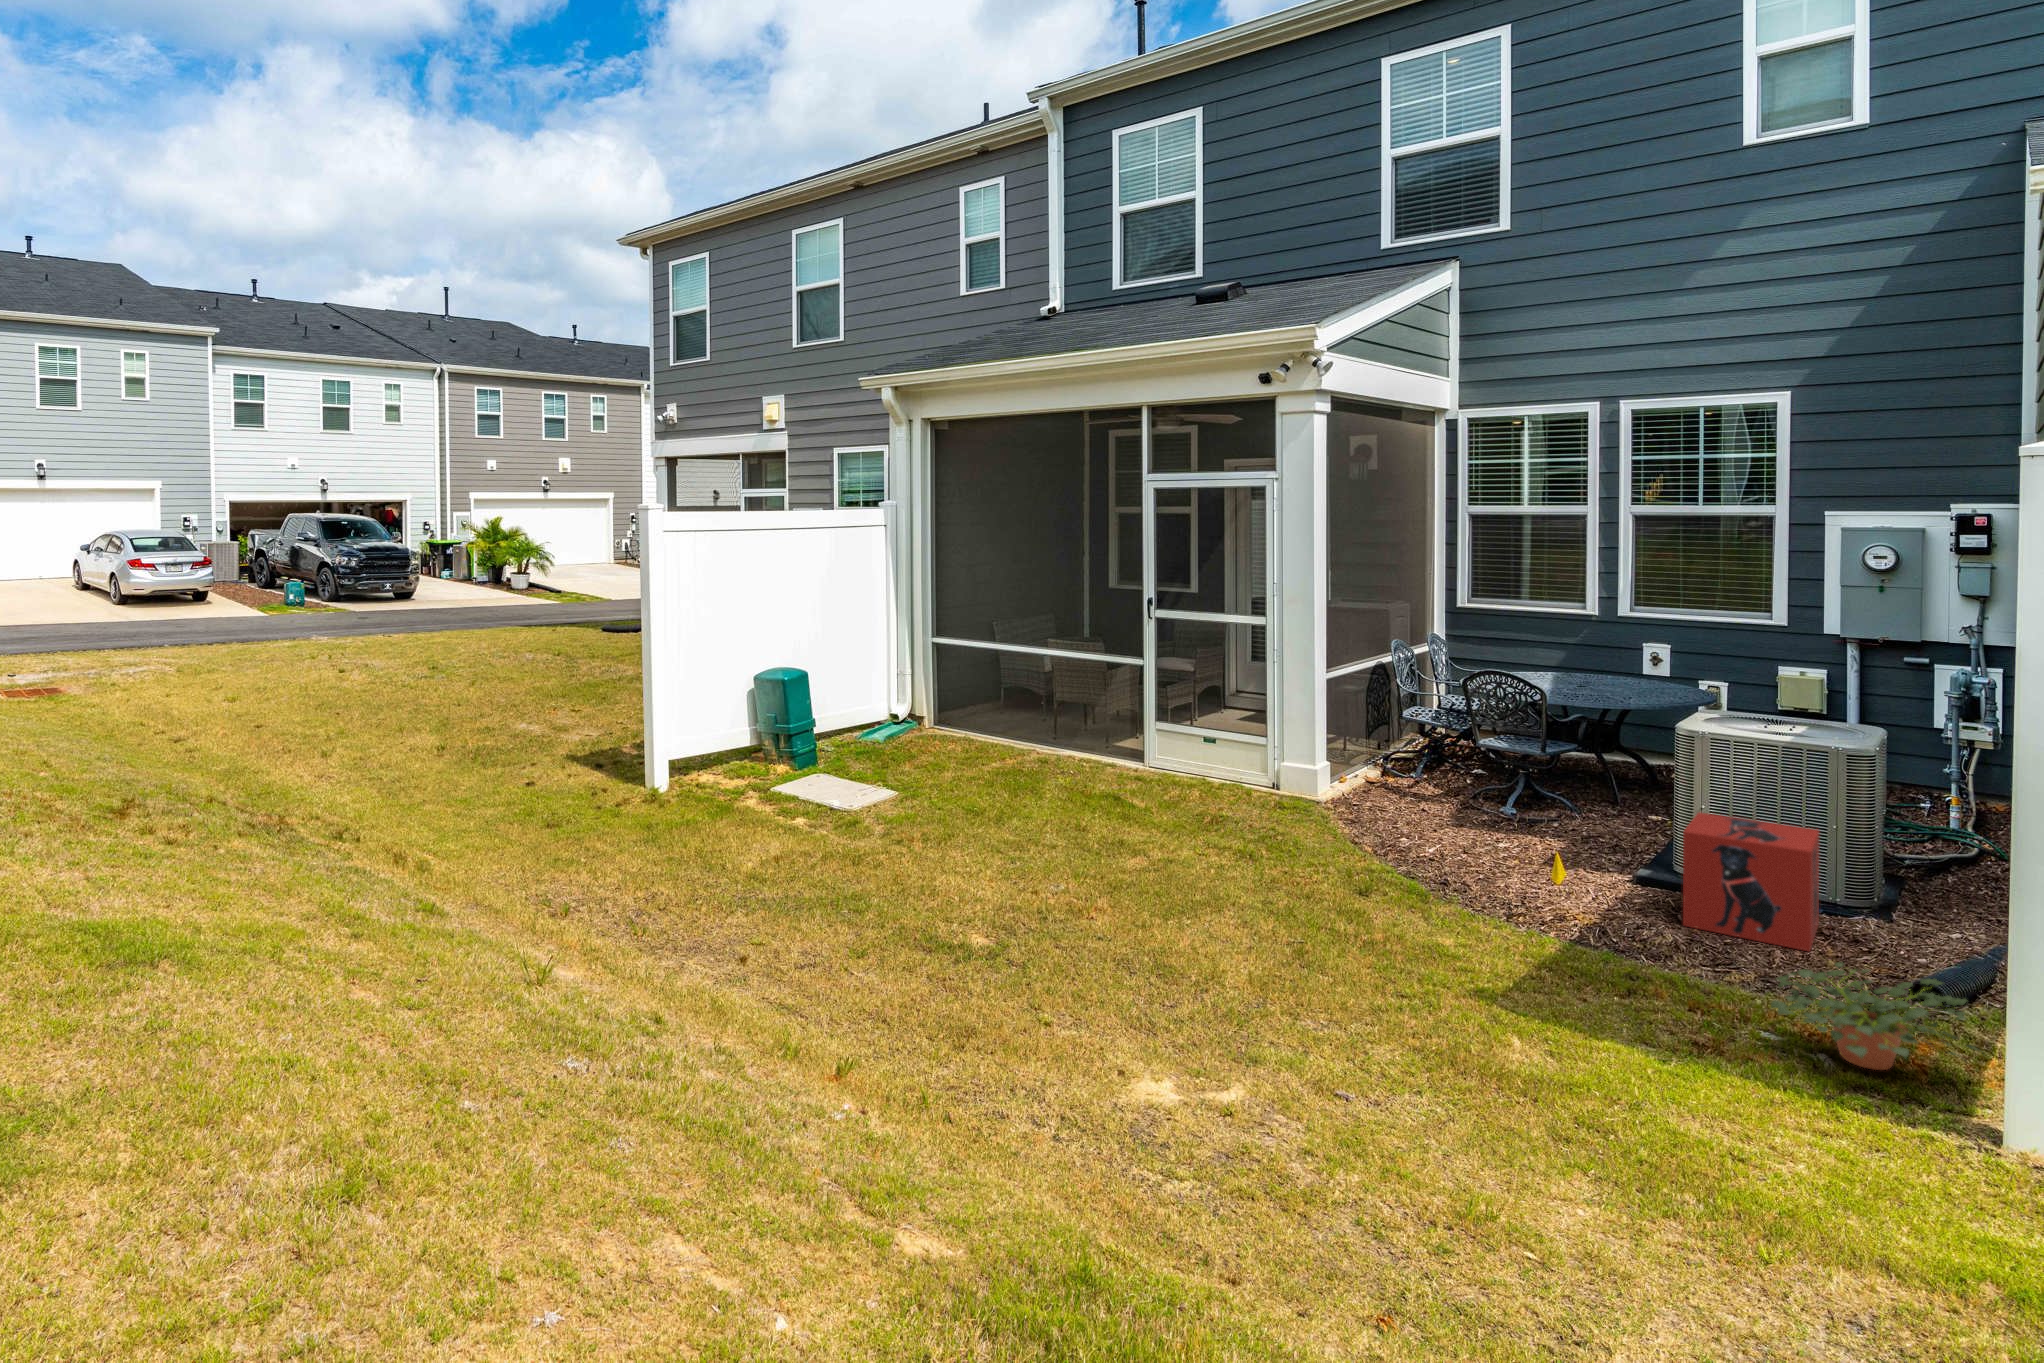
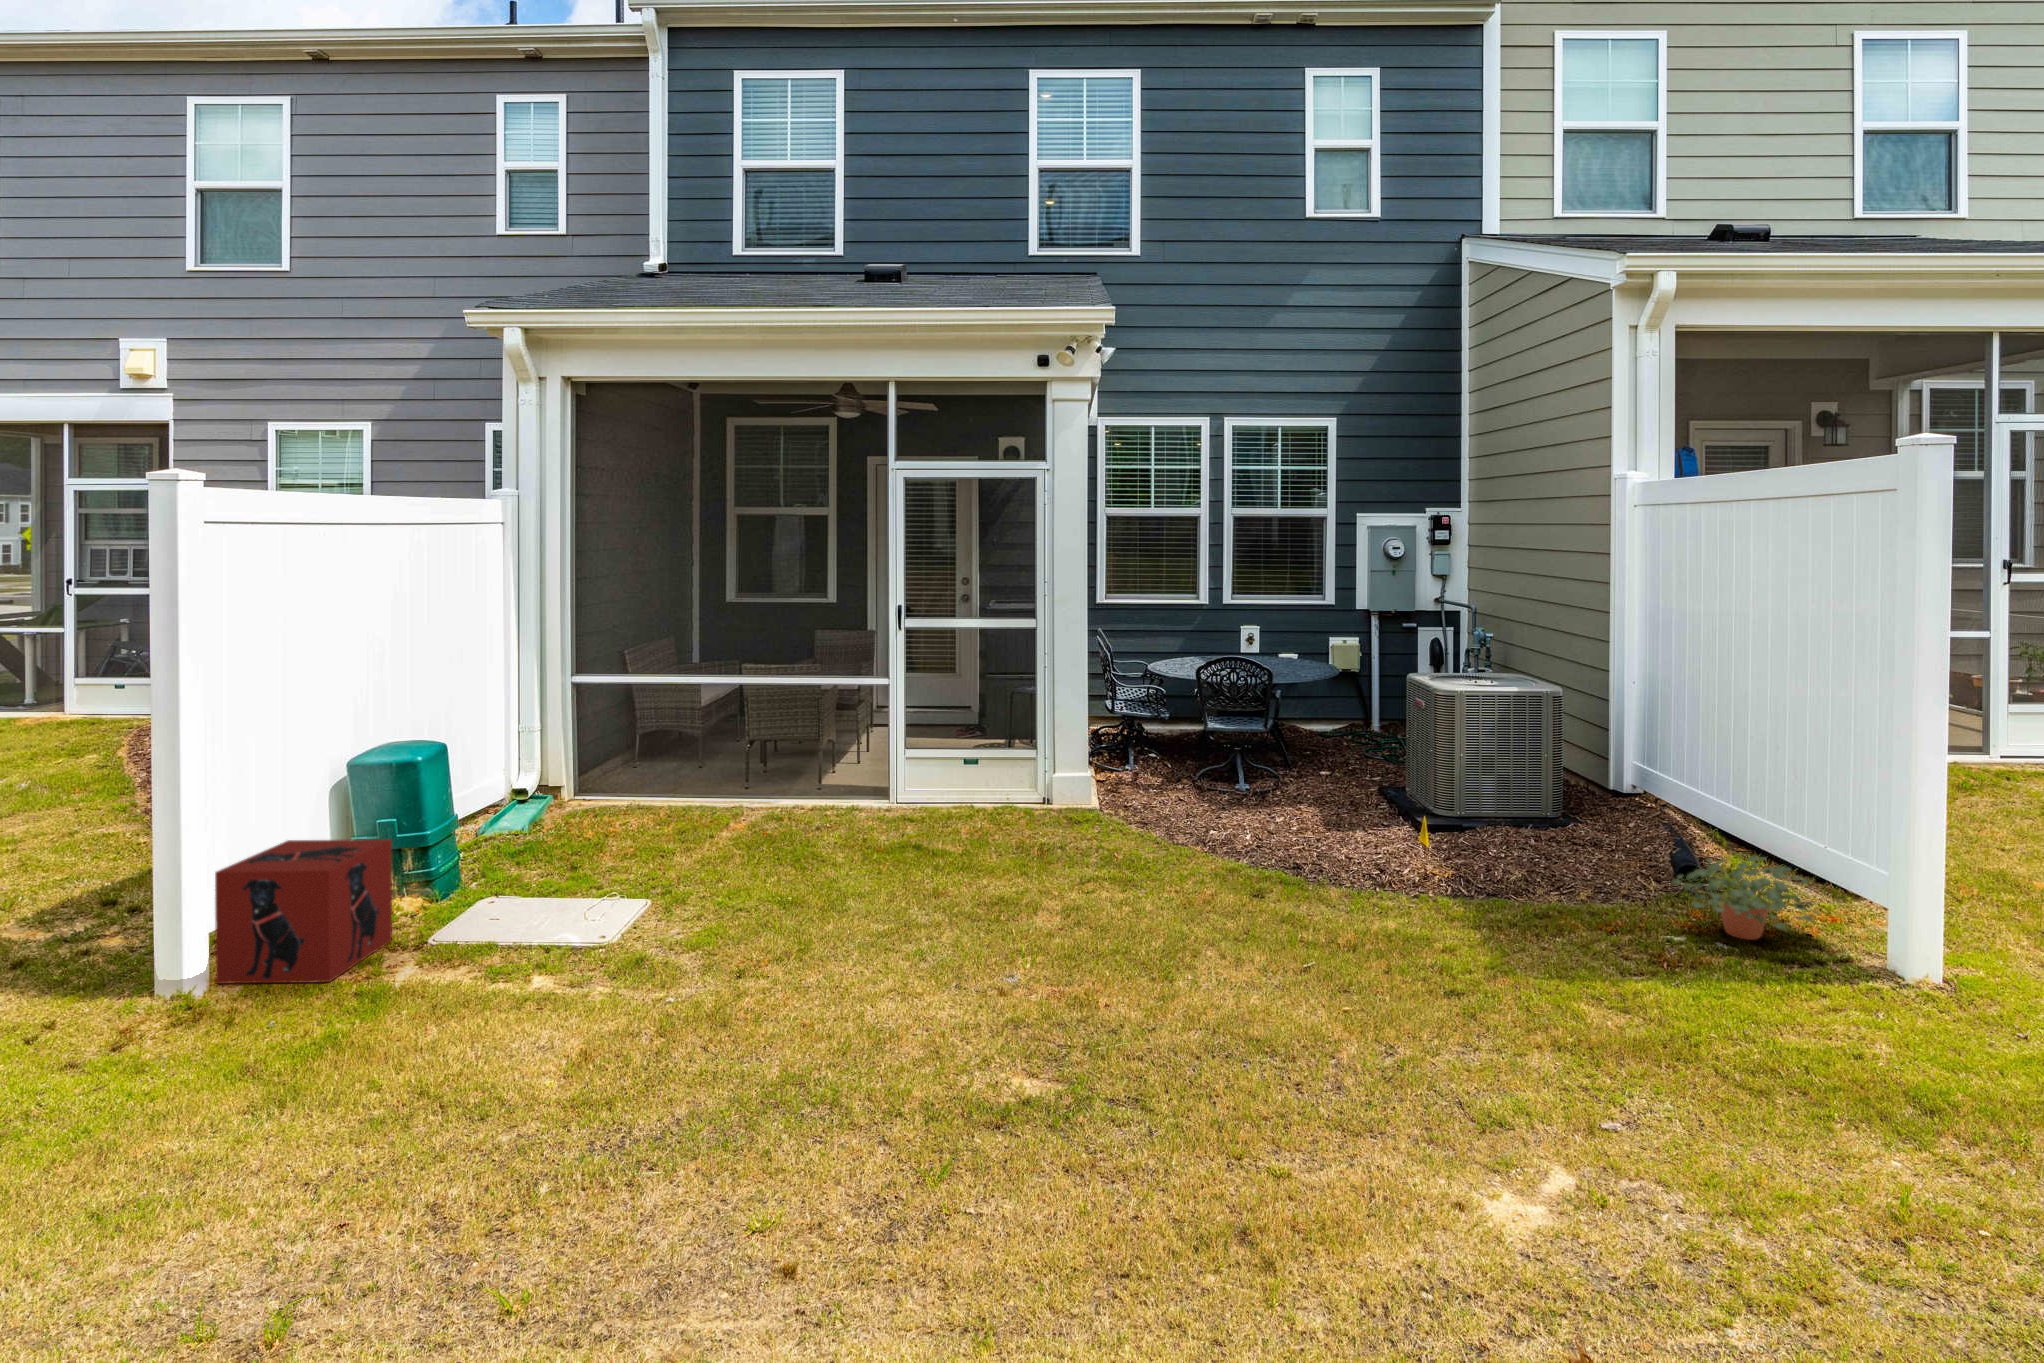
storage box: present [1683,813,1819,951] -> present [215,839,392,984]

